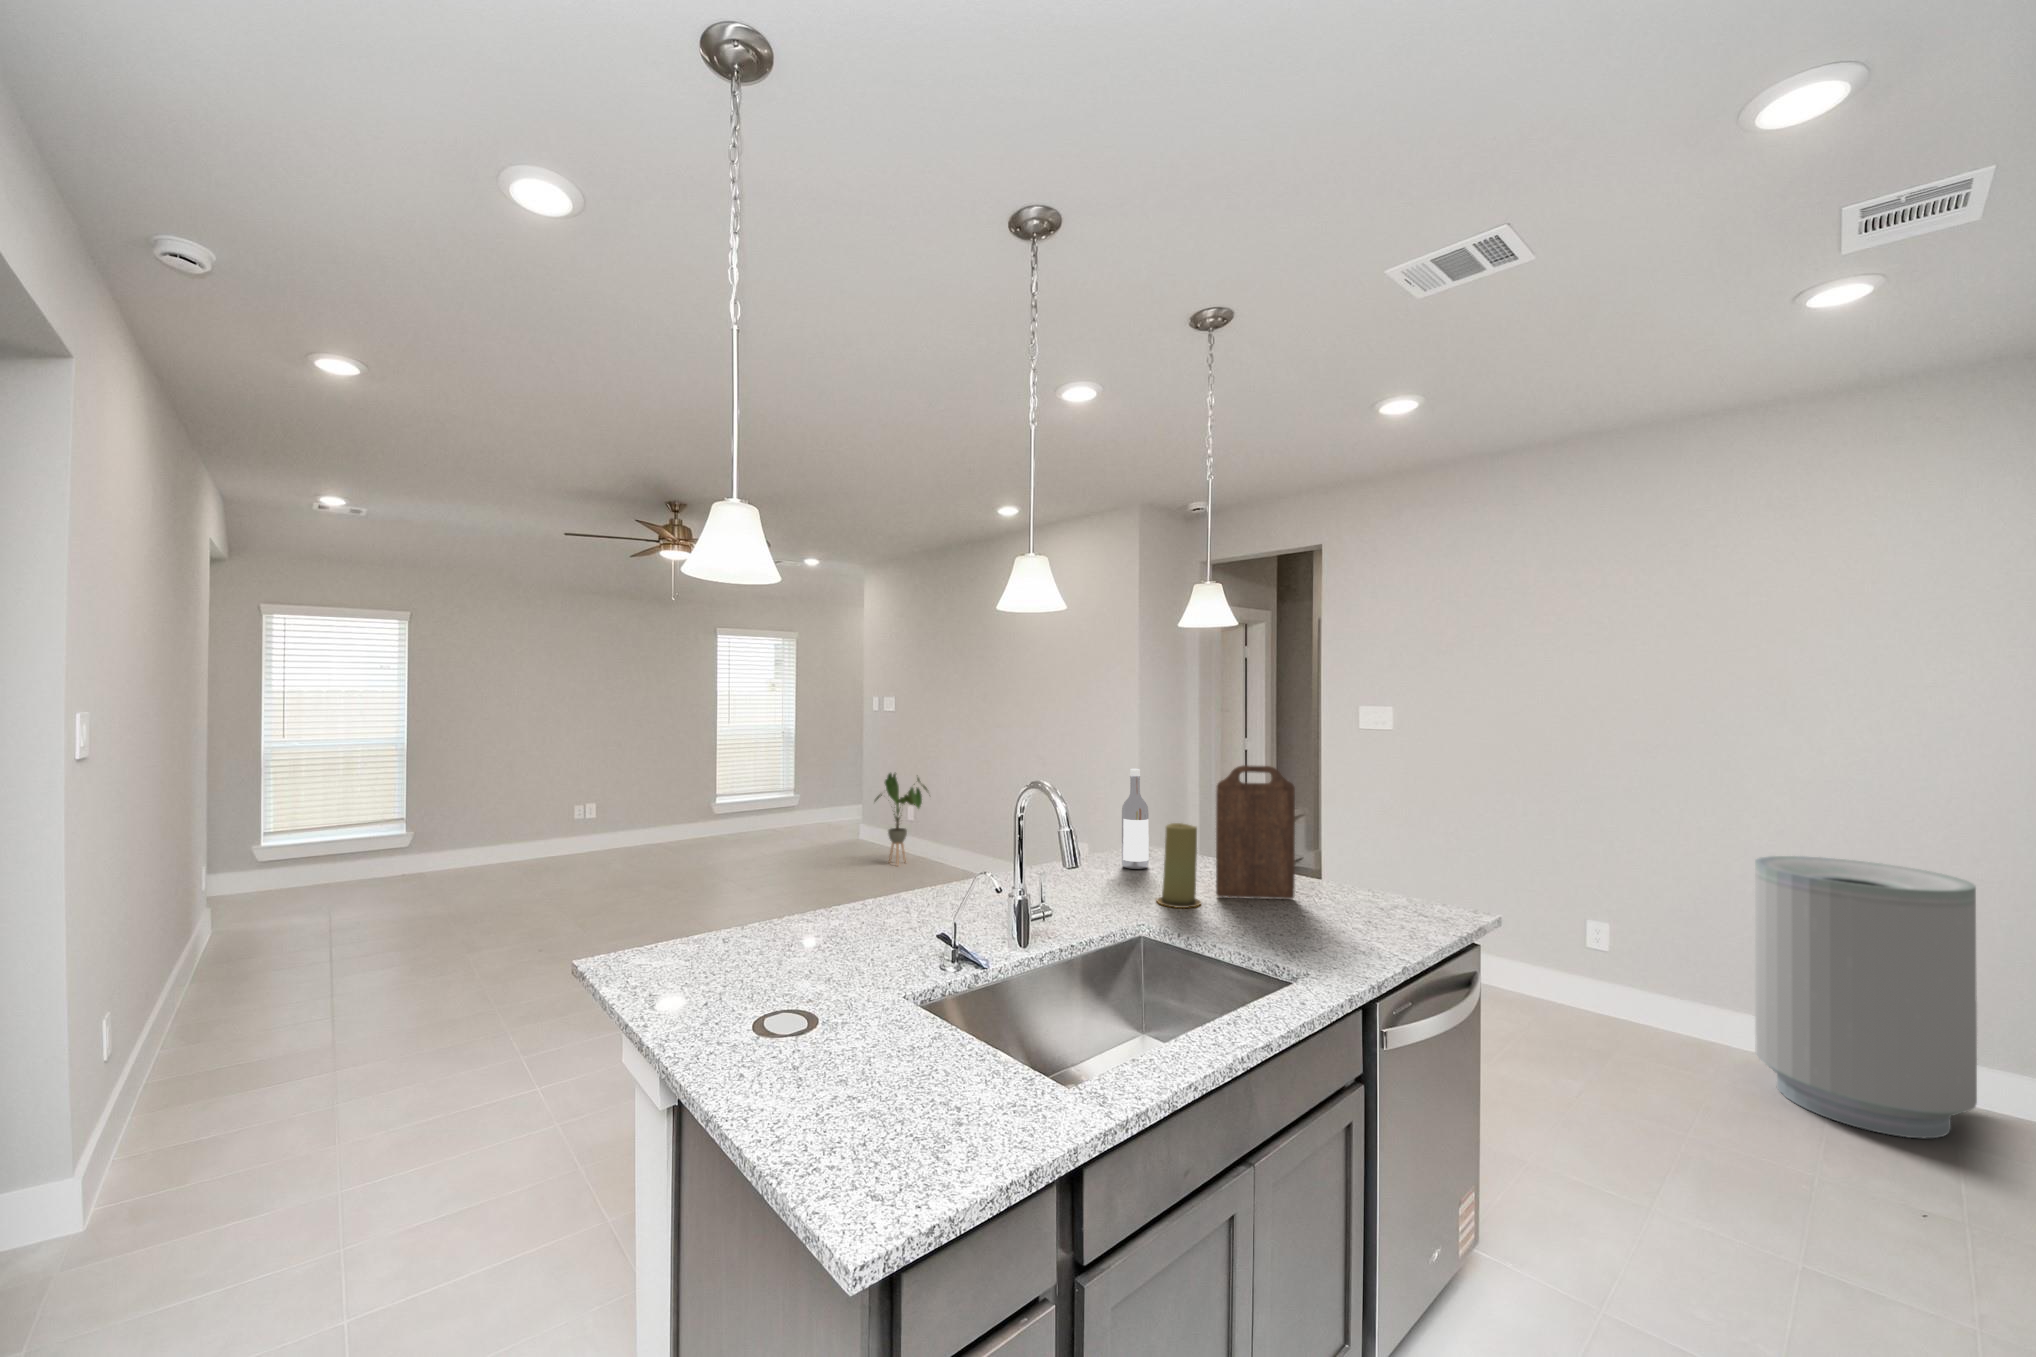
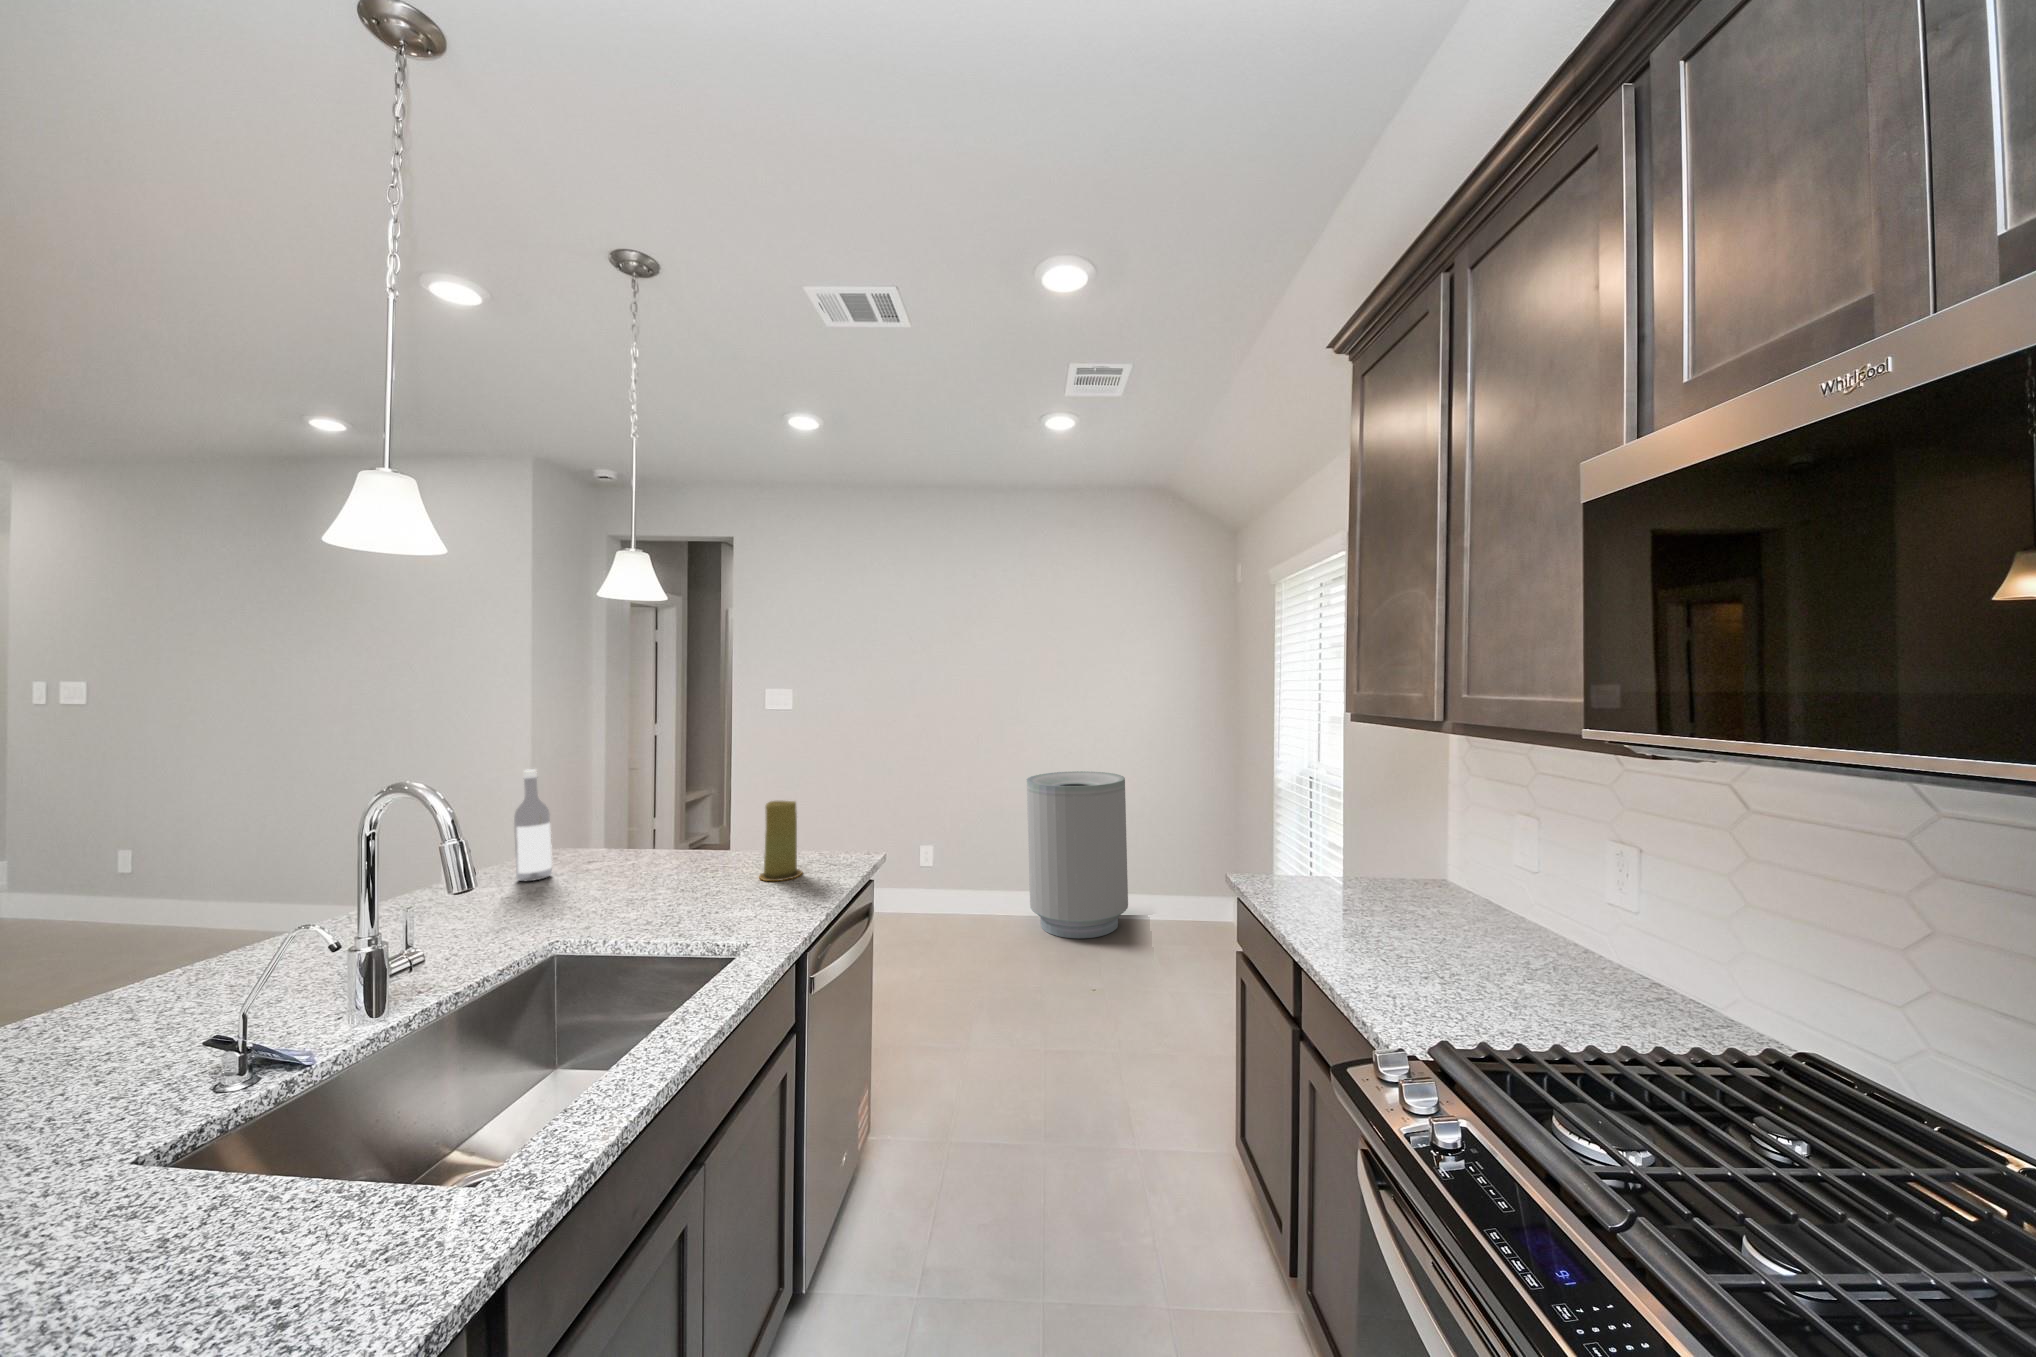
cutting board: present [1216,765,1295,899] -> none [635,750,721,890]
house plant: present [875,773,928,864] -> none [57,815,185,948]
candle: present [1157,823,1201,908] -> present [759,801,802,881]

